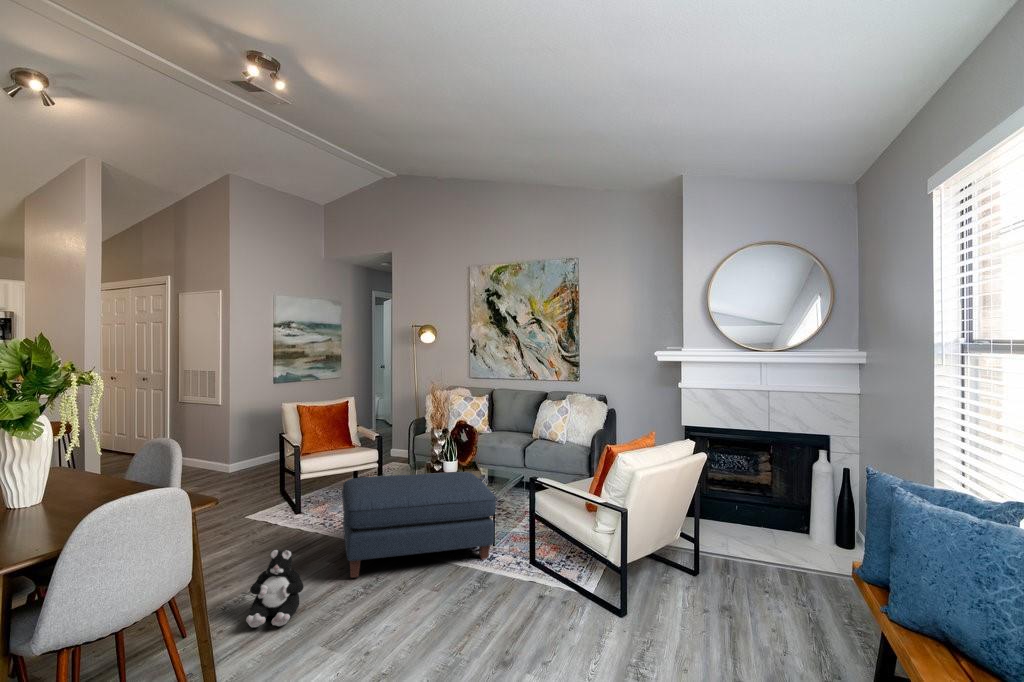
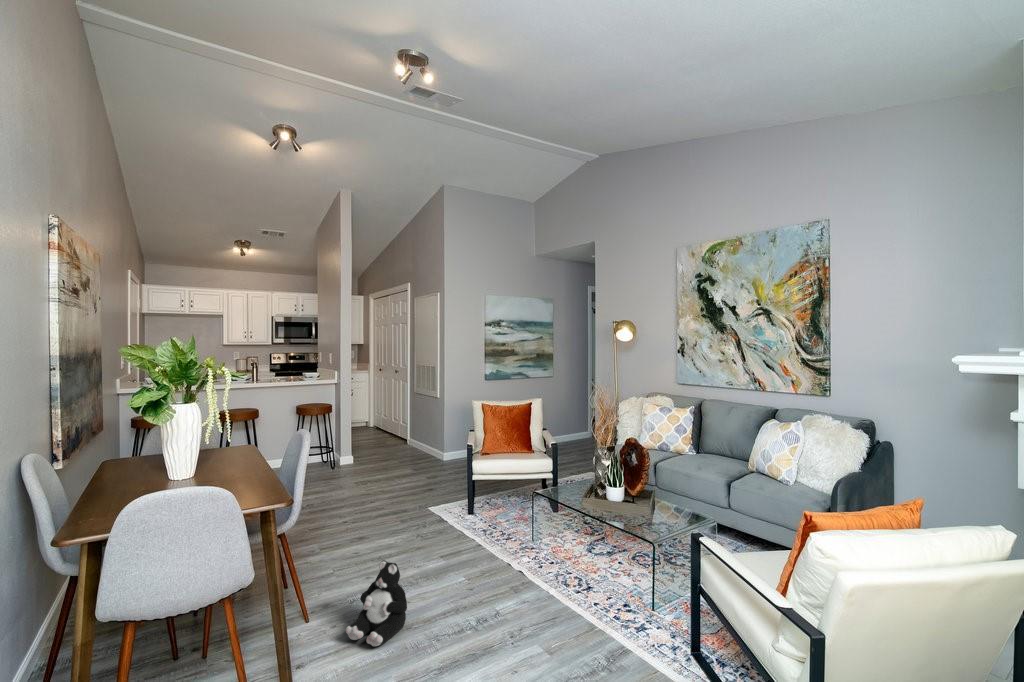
ottoman: present [342,472,496,578] -> none [465,493,648,629]

